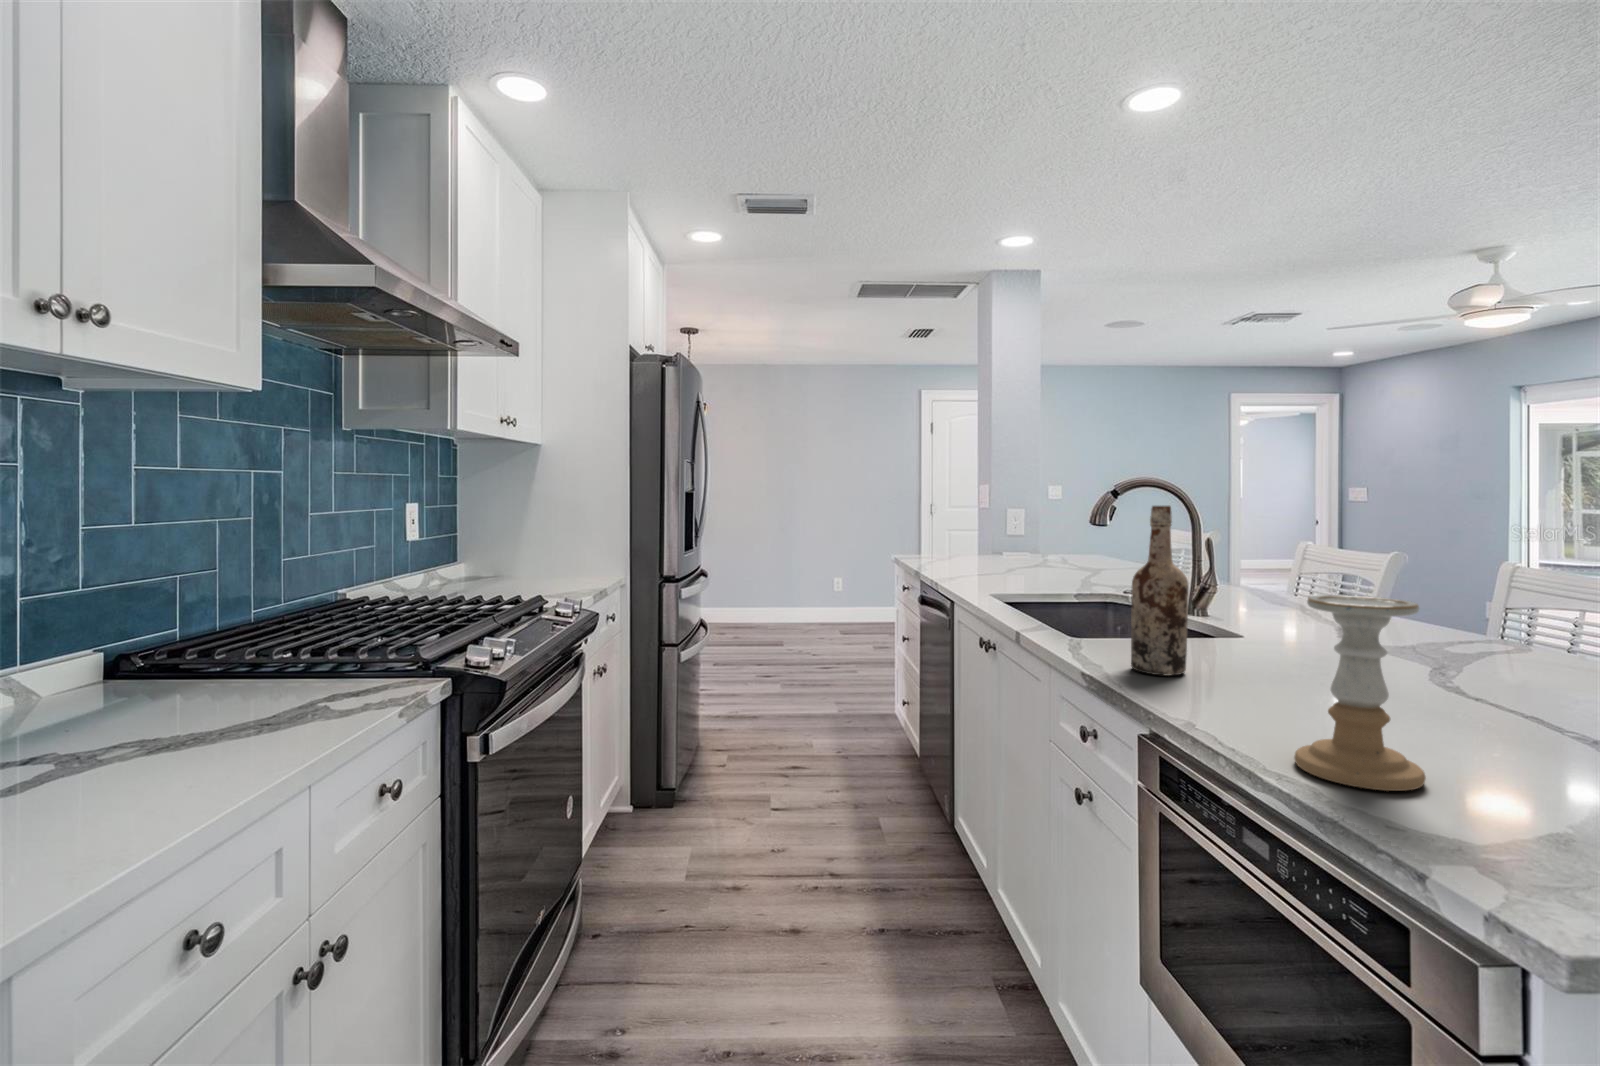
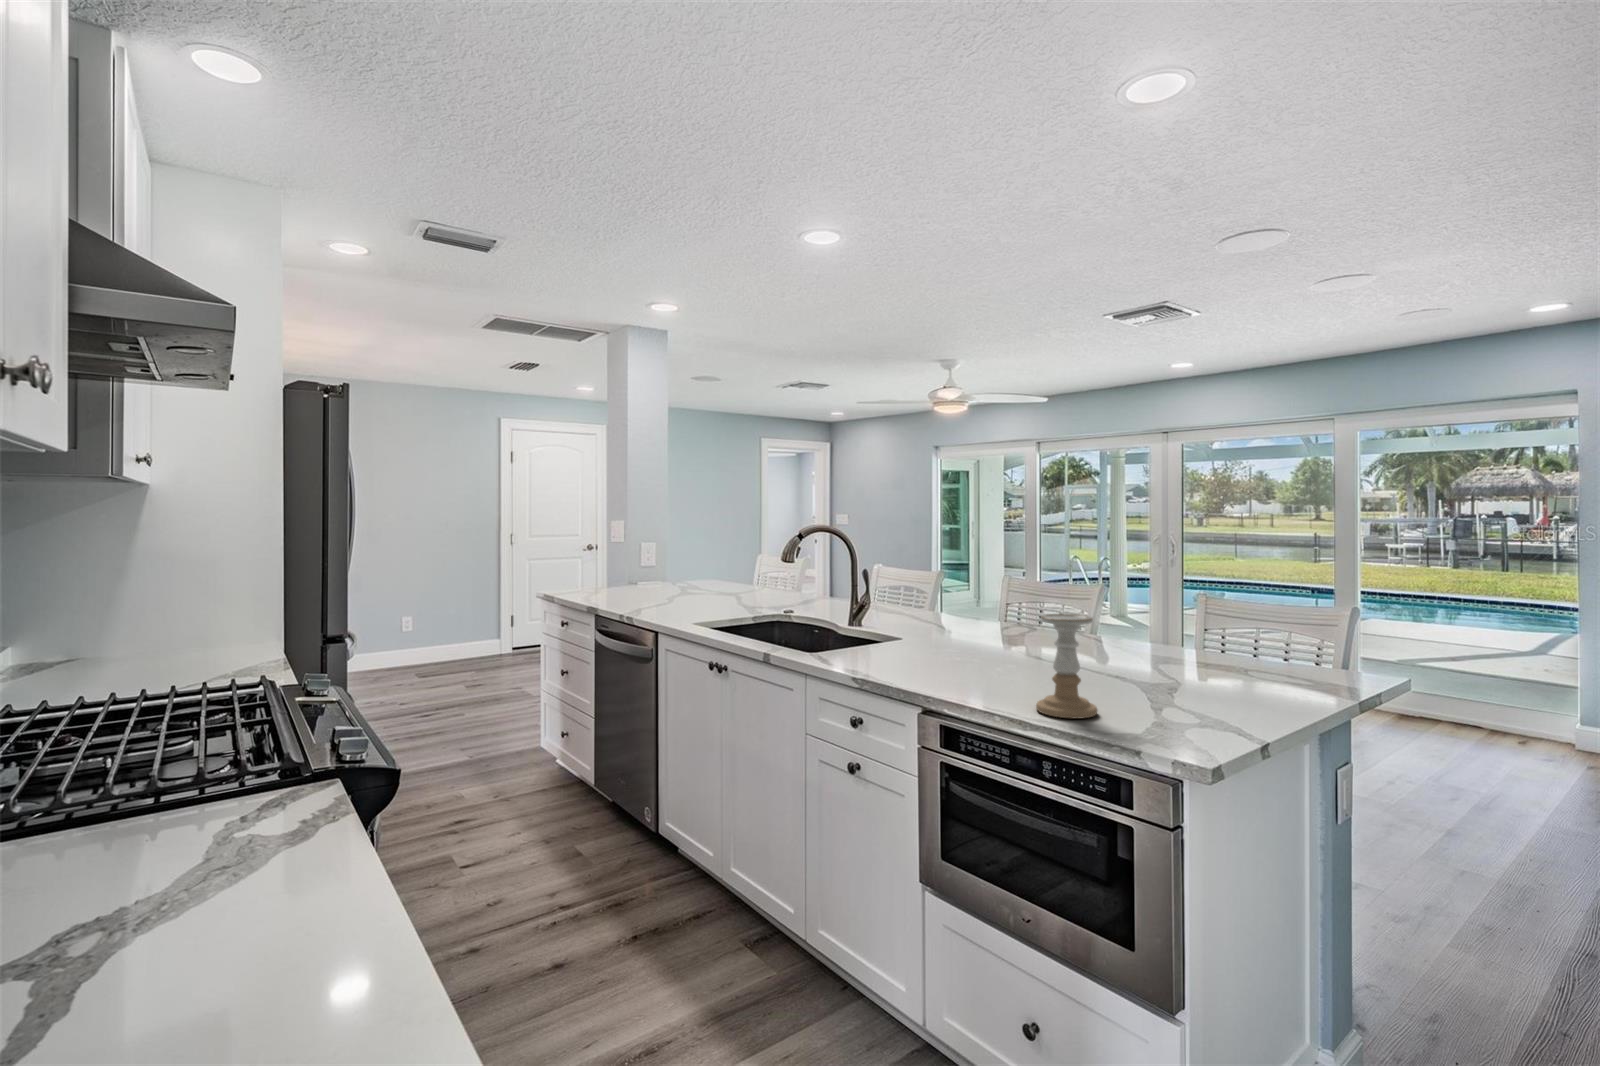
wine bottle: present [1131,506,1189,675] -> none [883,556,918,673]

